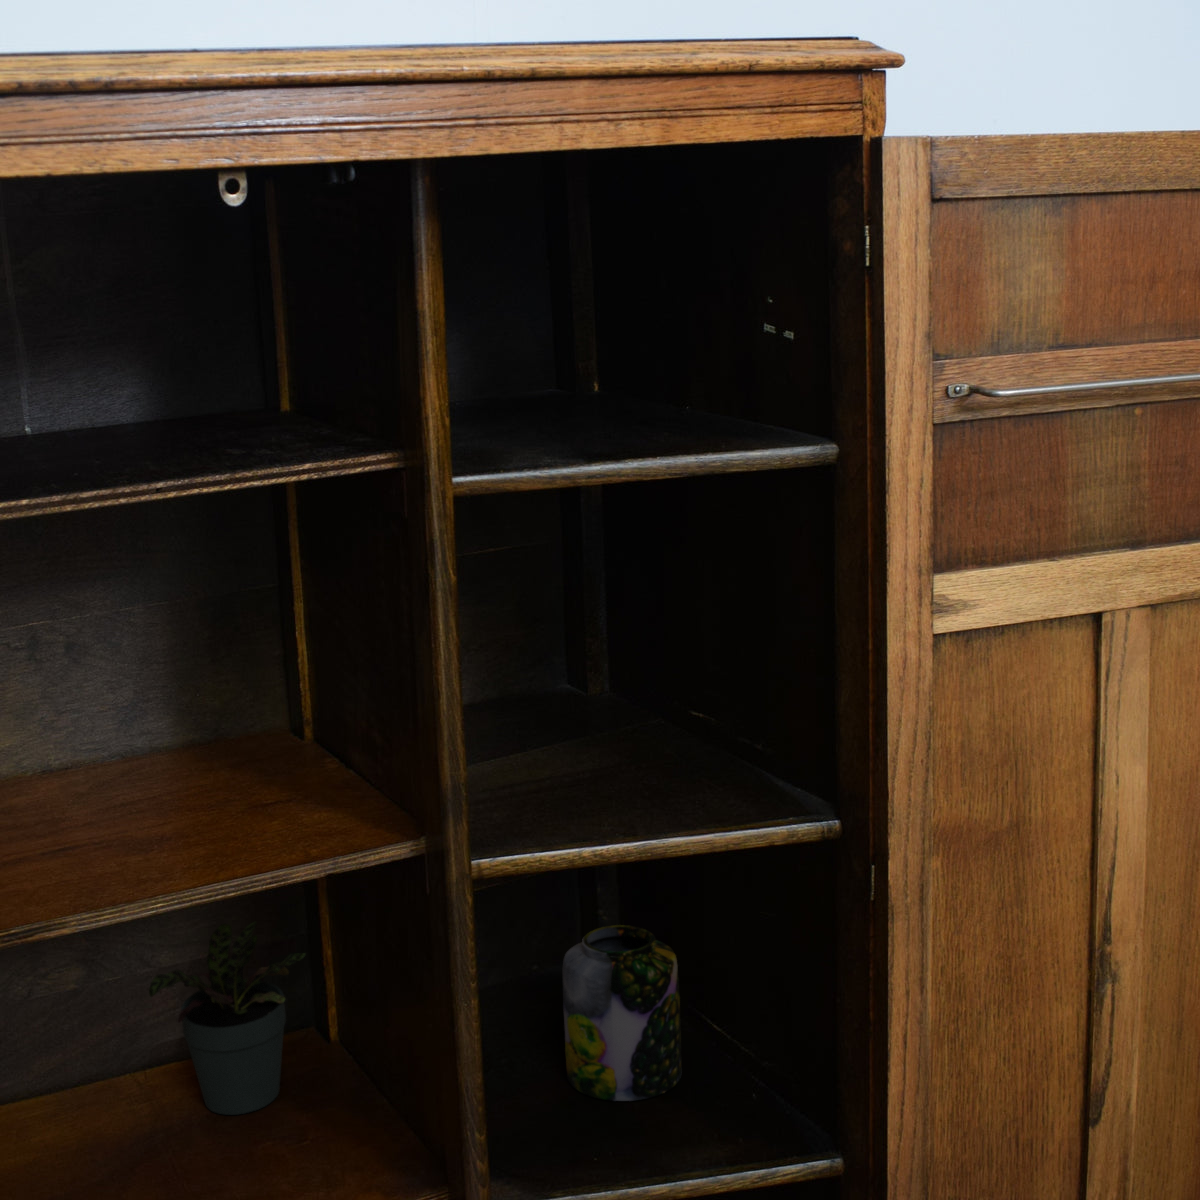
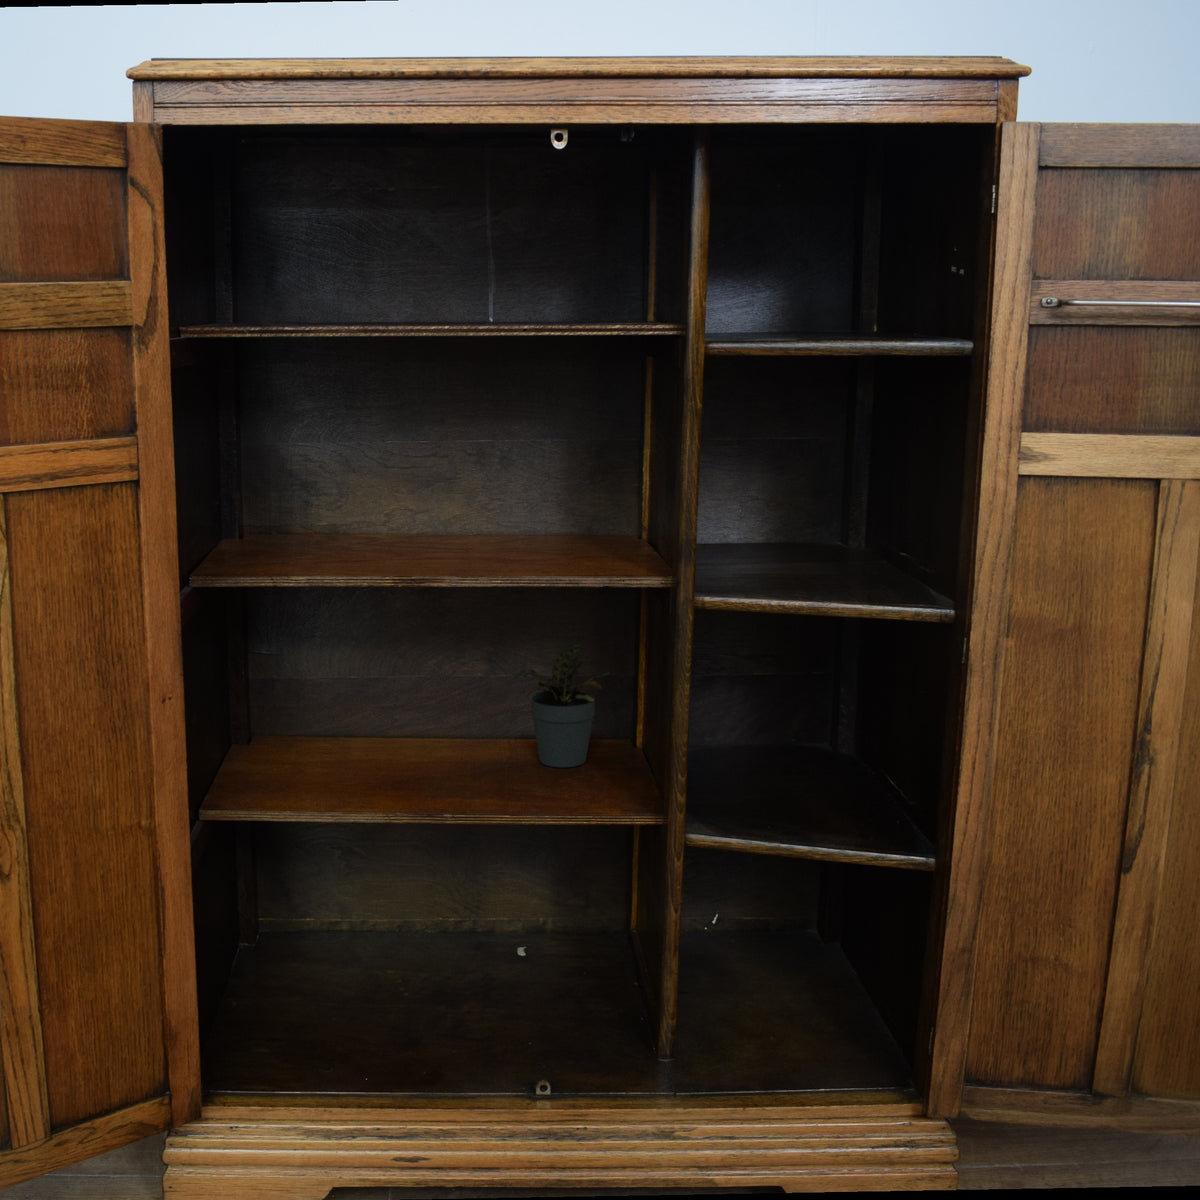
jar: present [563,925,681,1101] -> none [768,691,850,807]

